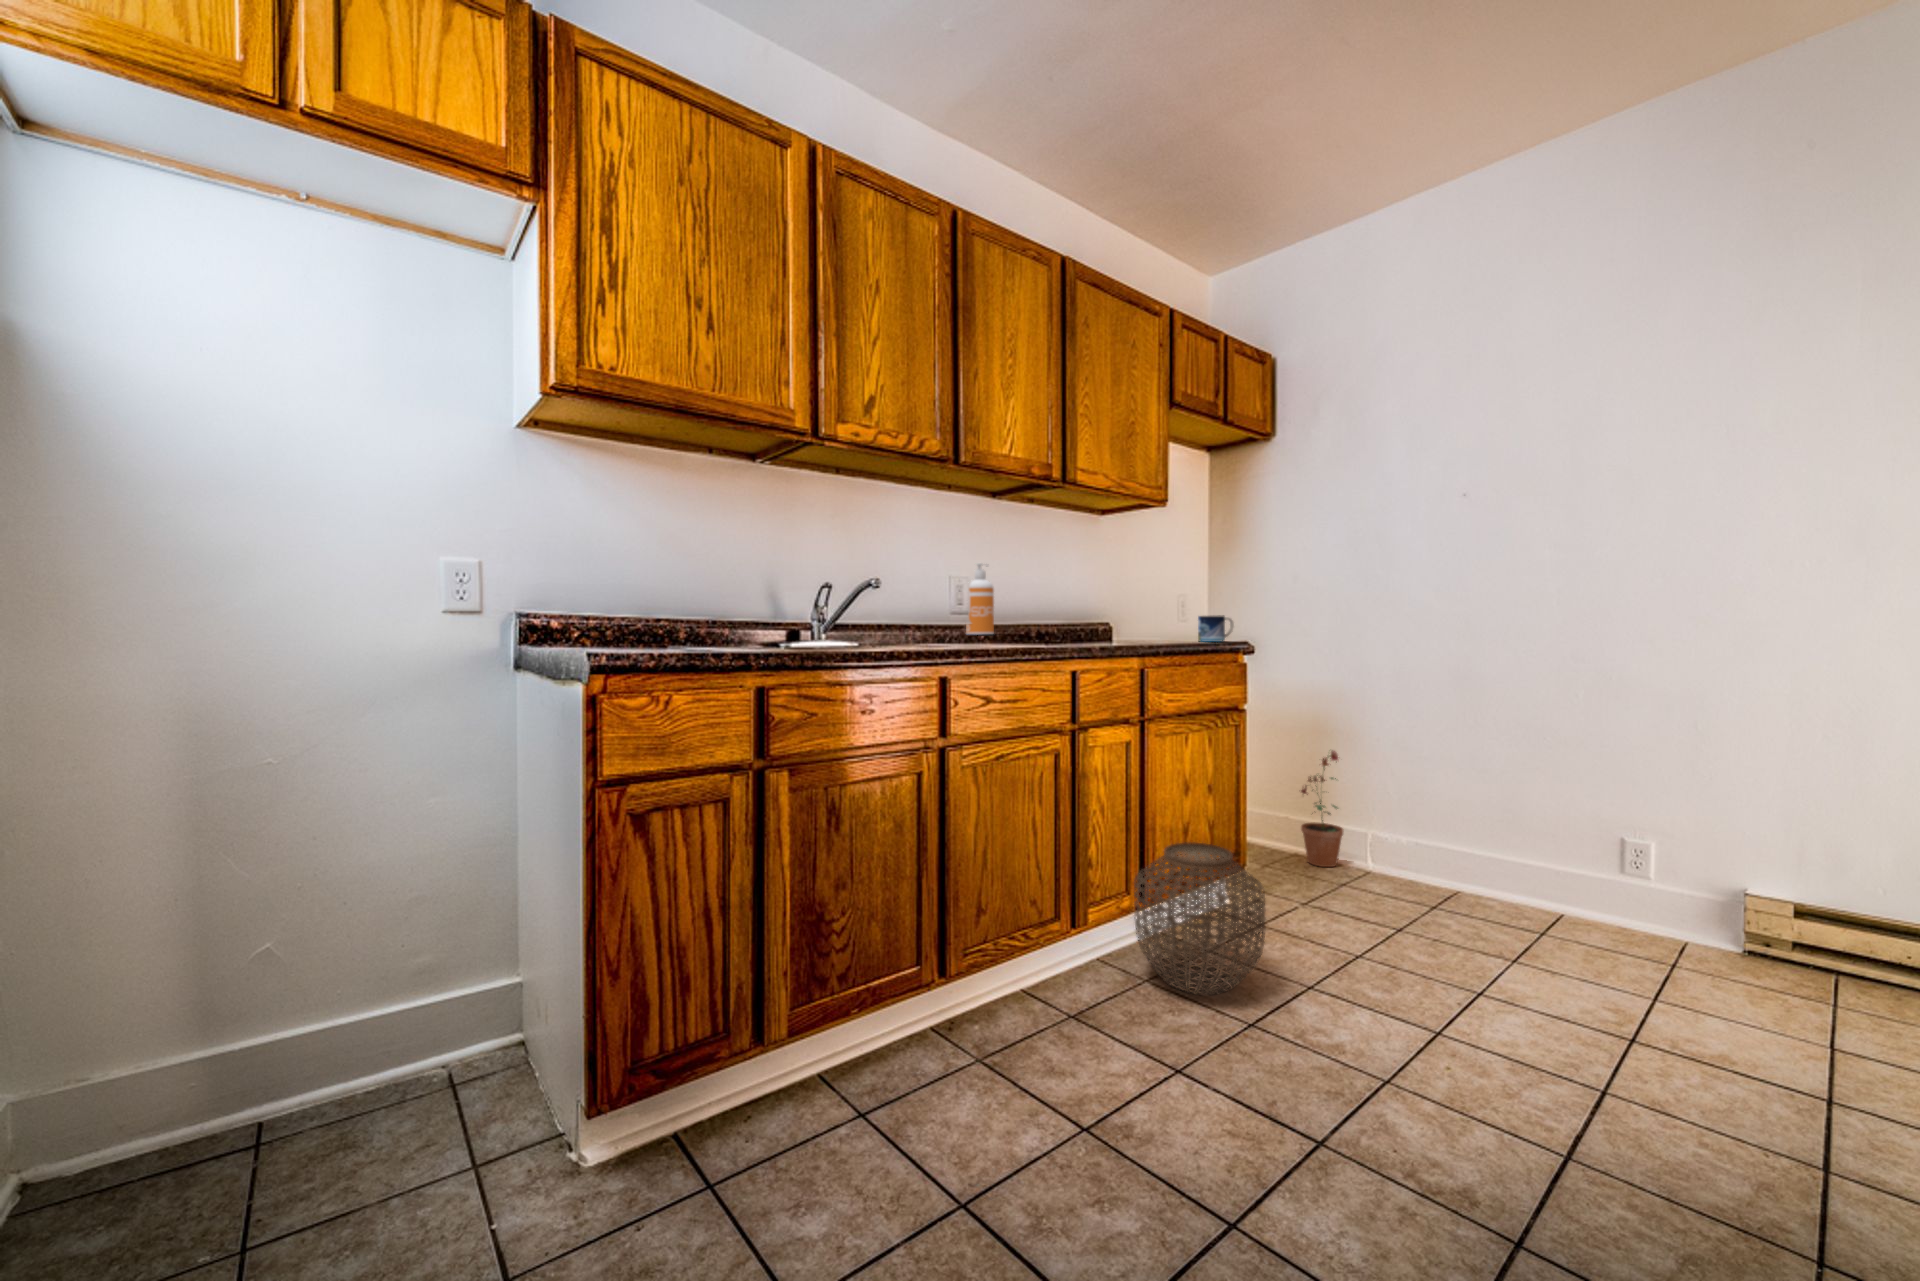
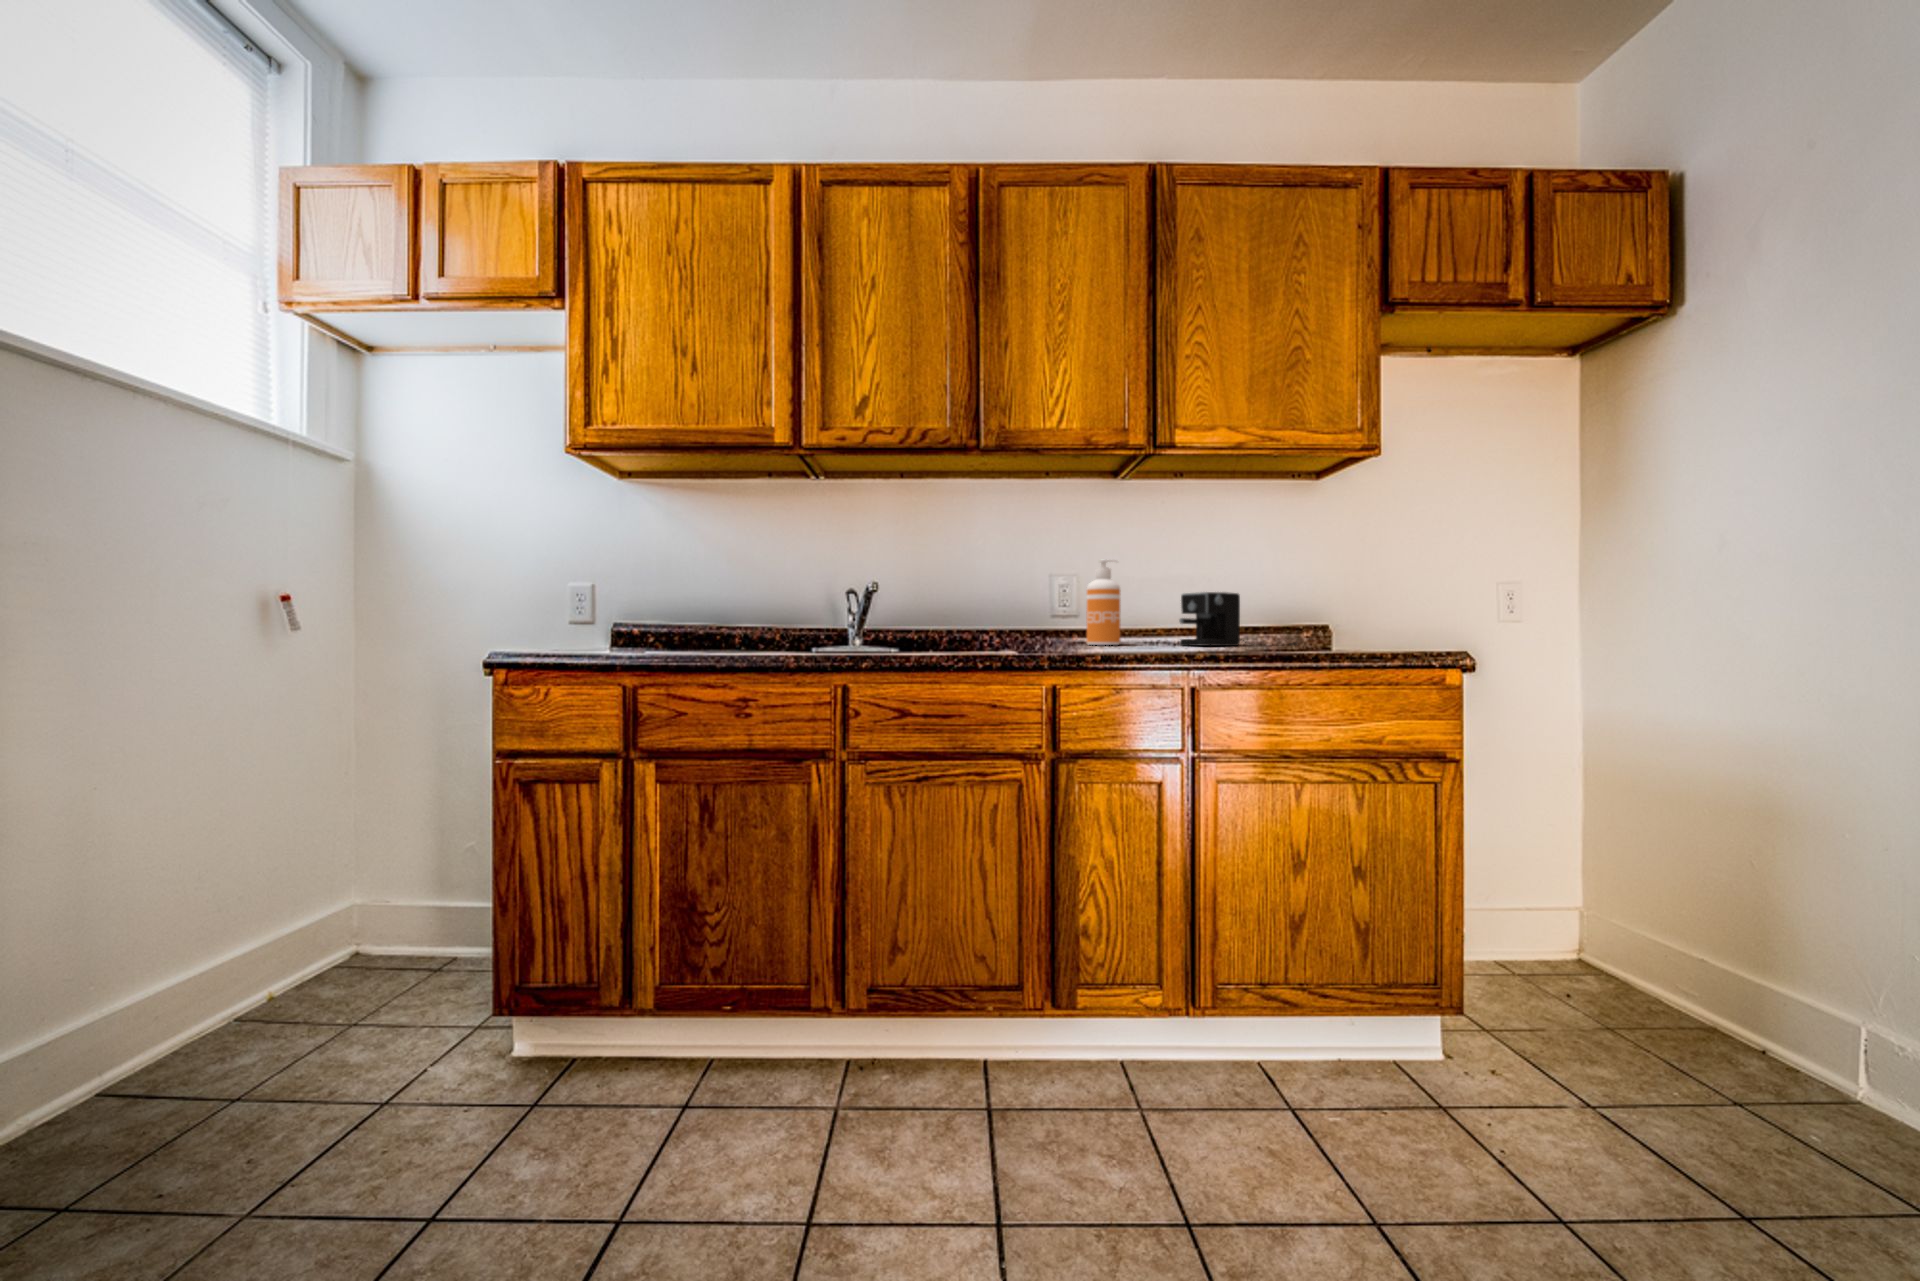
coffee maker: none [1028,593,1106,634] -> present [1179,592,1297,646]
mug: present [1198,615,1234,642] -> none [1342,622,1403,661]
potted plant: present [1301,750,1343,867] -> none [1675,868,1791,1083]
woven basket: present [1134,842,1265,995] -> none [1098,937,1280,1162]

